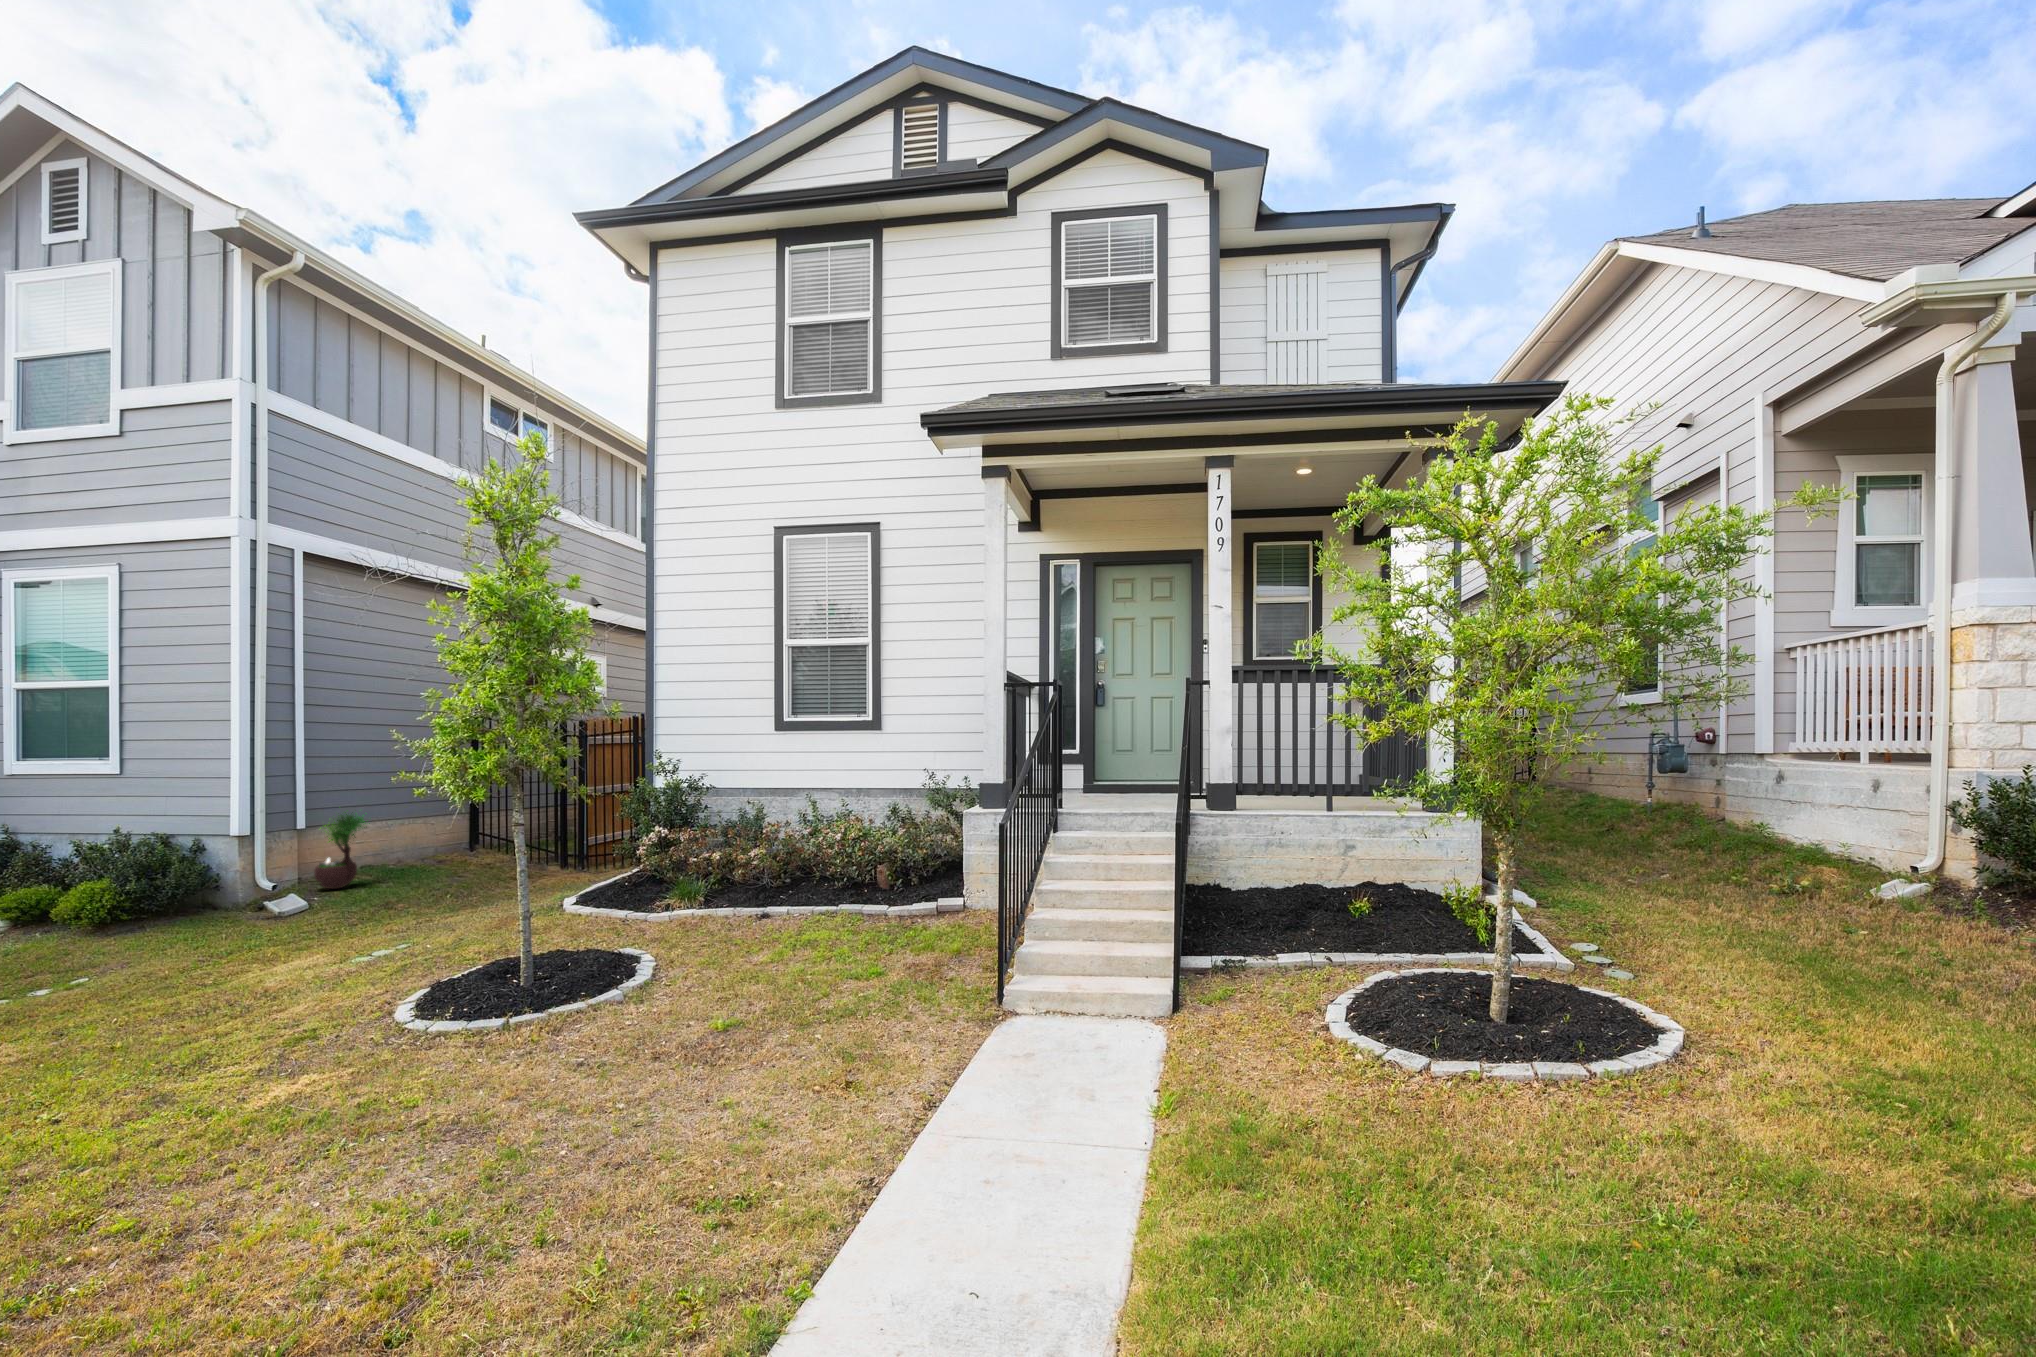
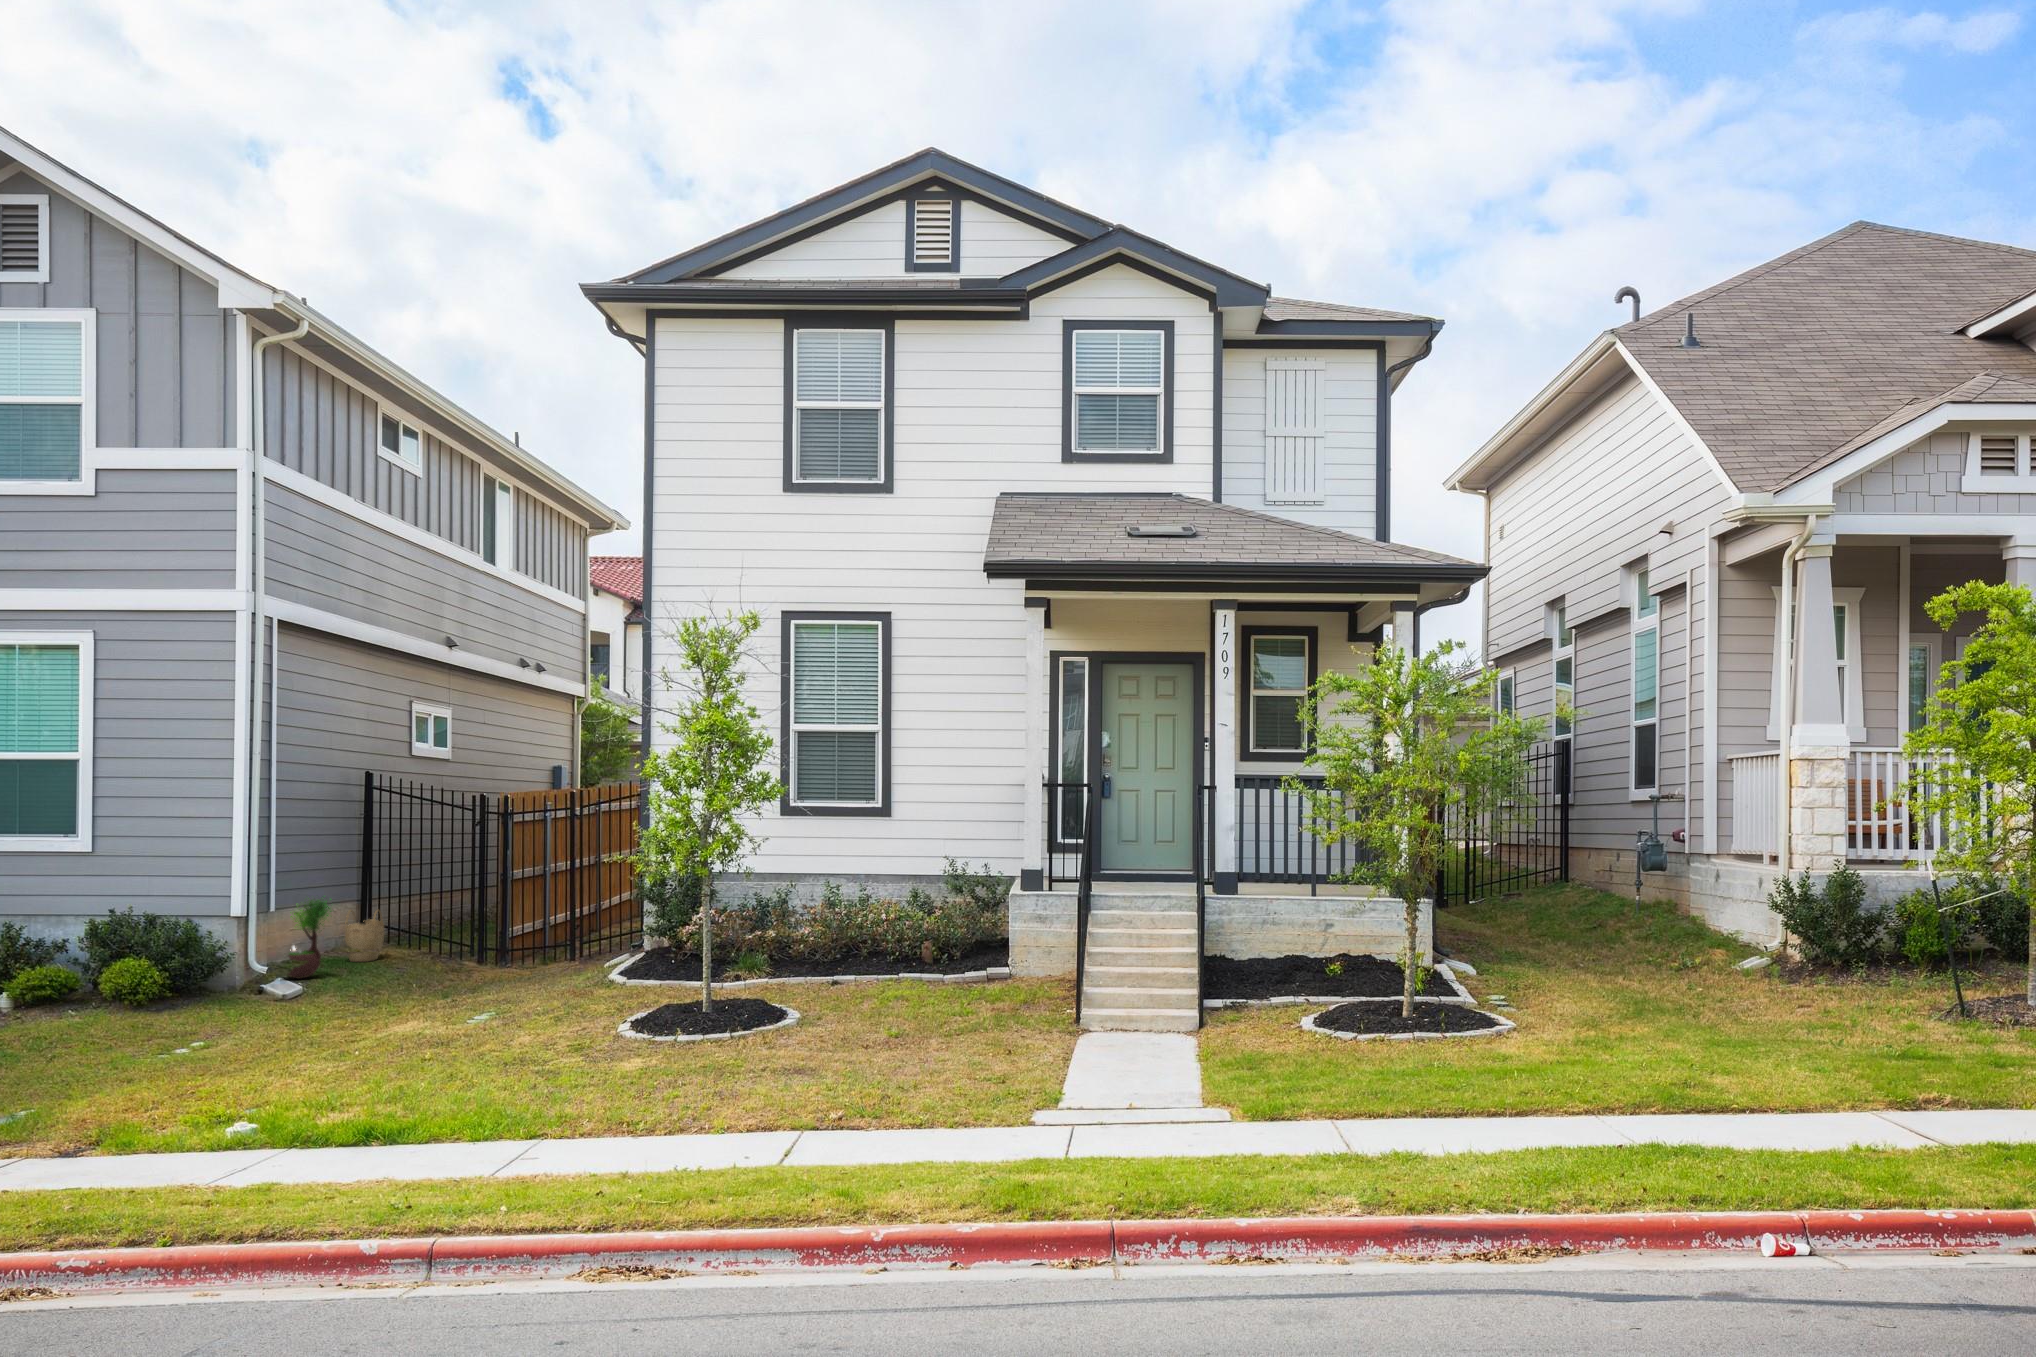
woven basket: none [420,818,464,866] -> present [345,911,384,962]

